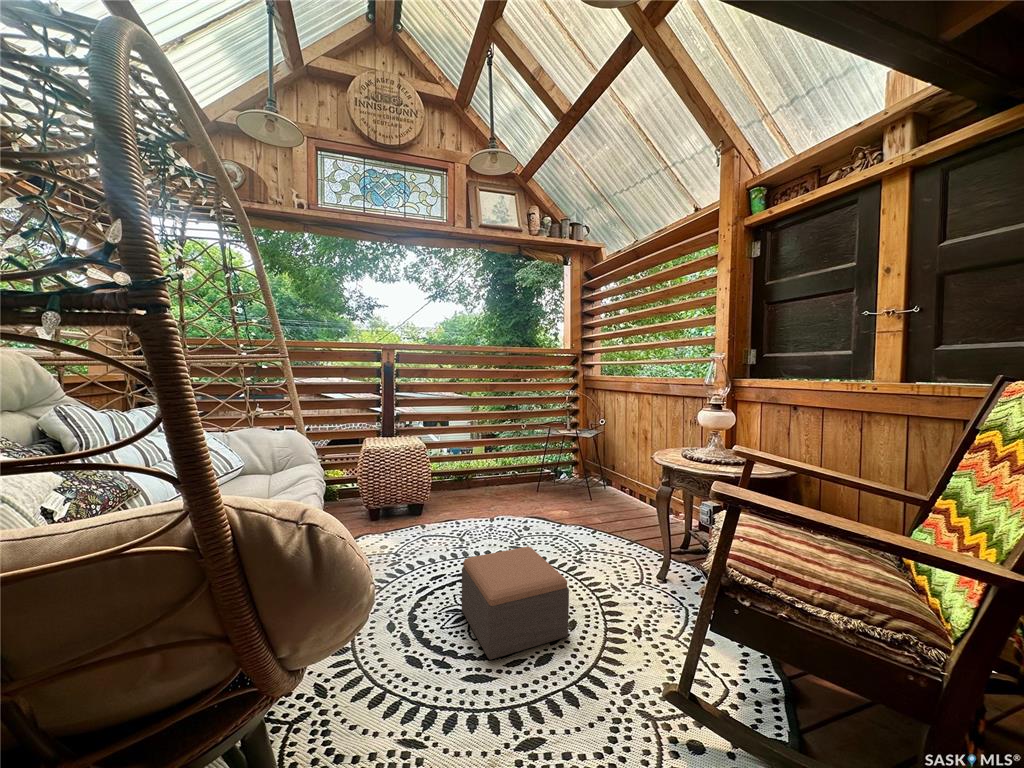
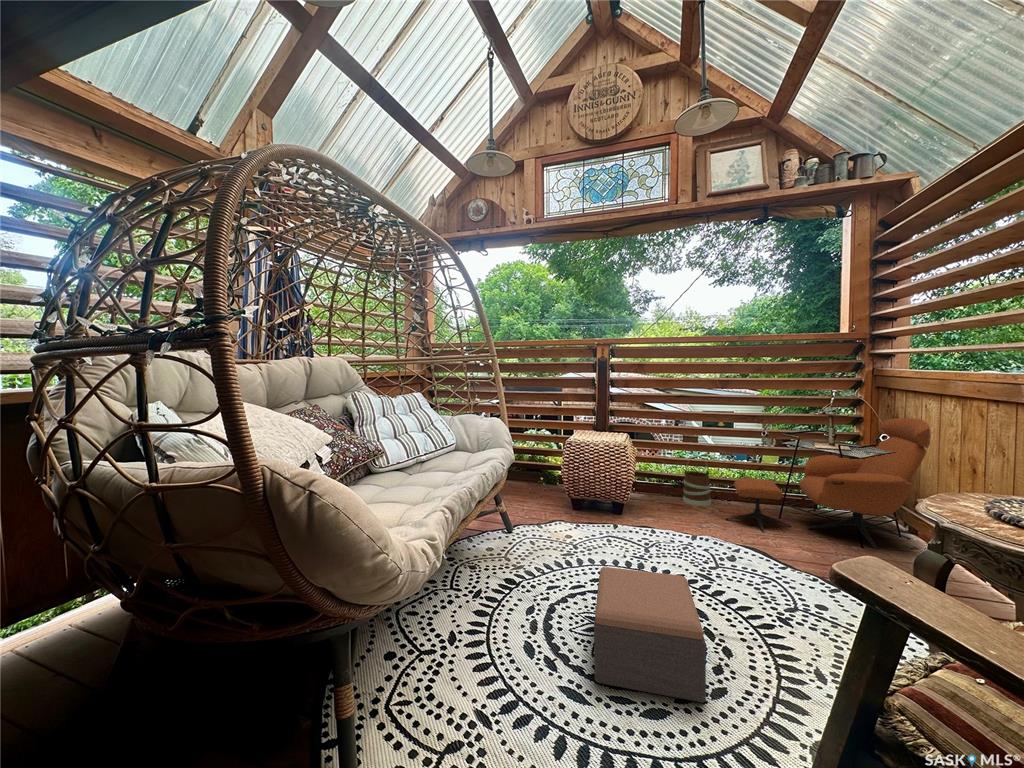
lounge chair: none [502,405,623,505] -> present [726,418,931,549]
wooden bucket: none [460,447,484,493] -> present [683,456,711,506]

